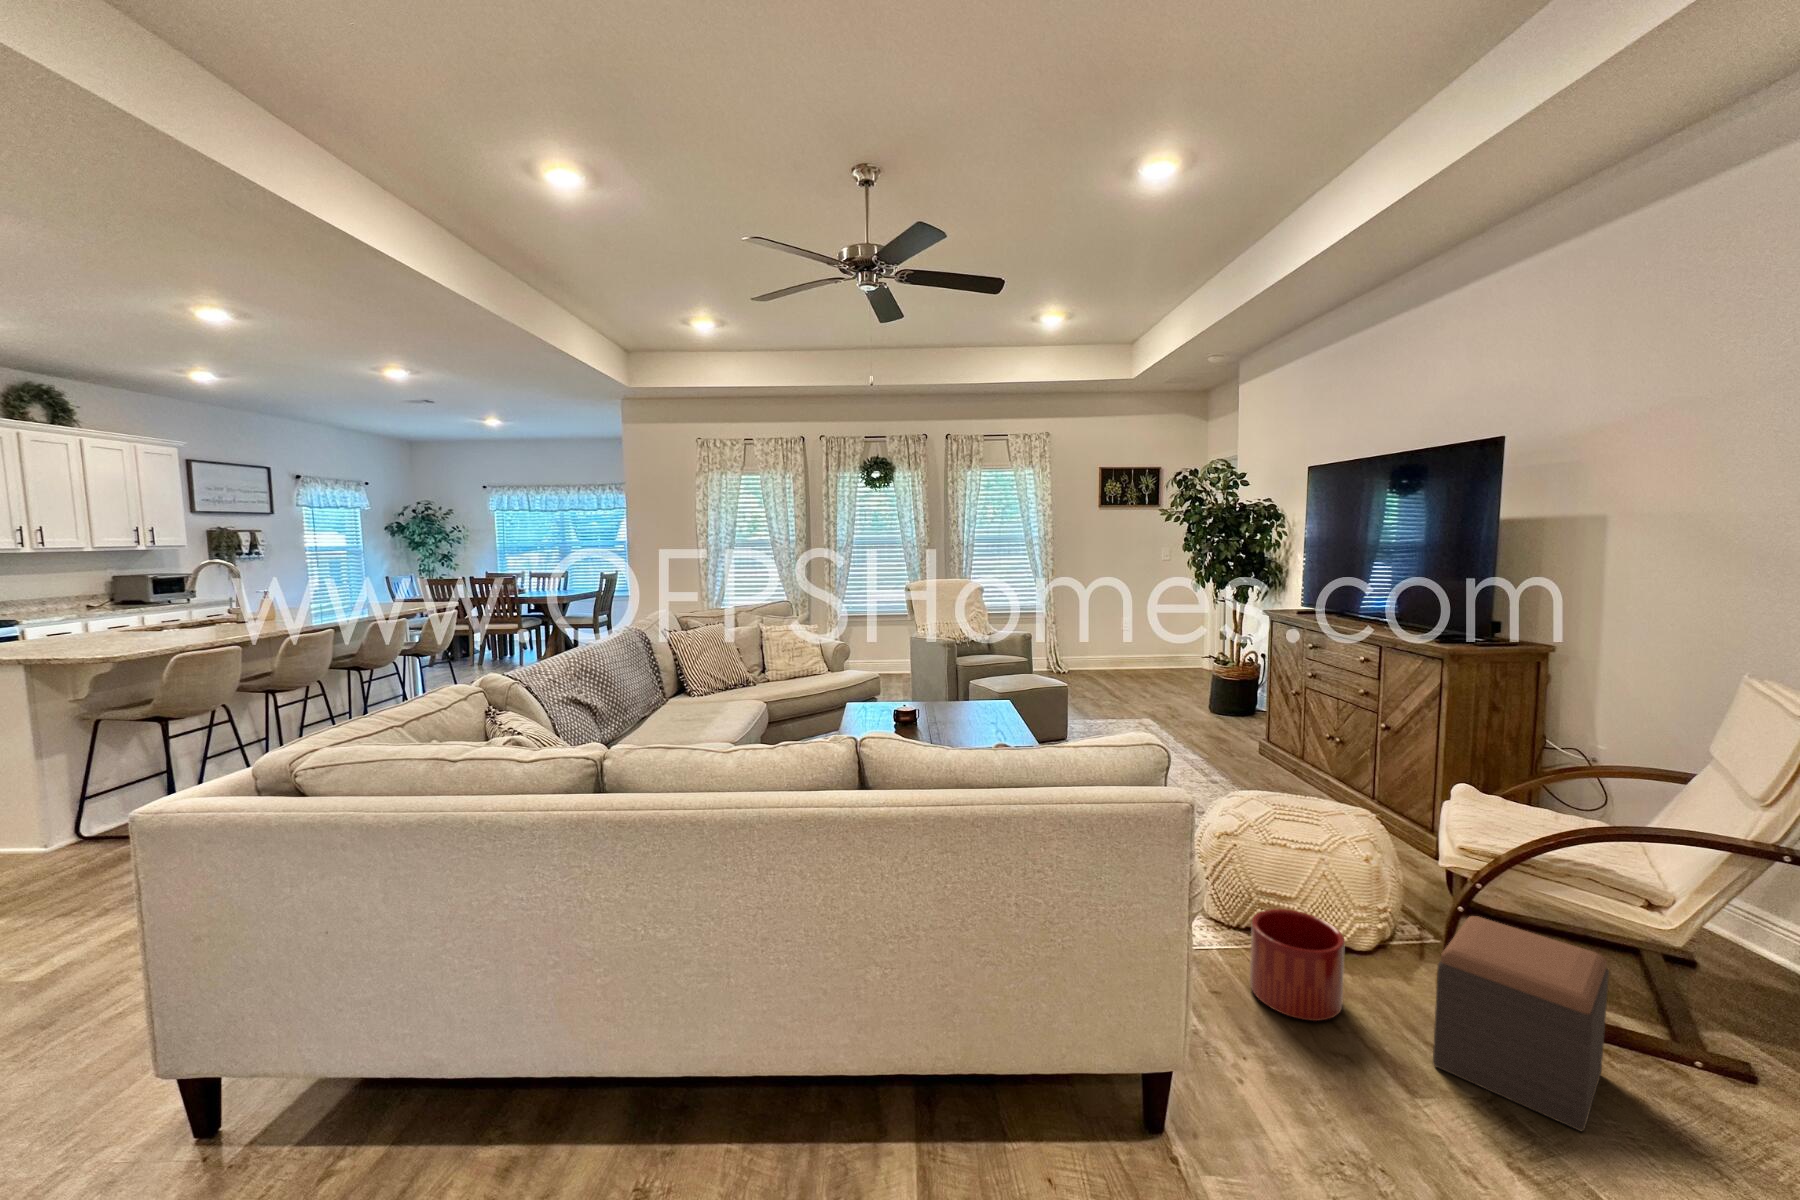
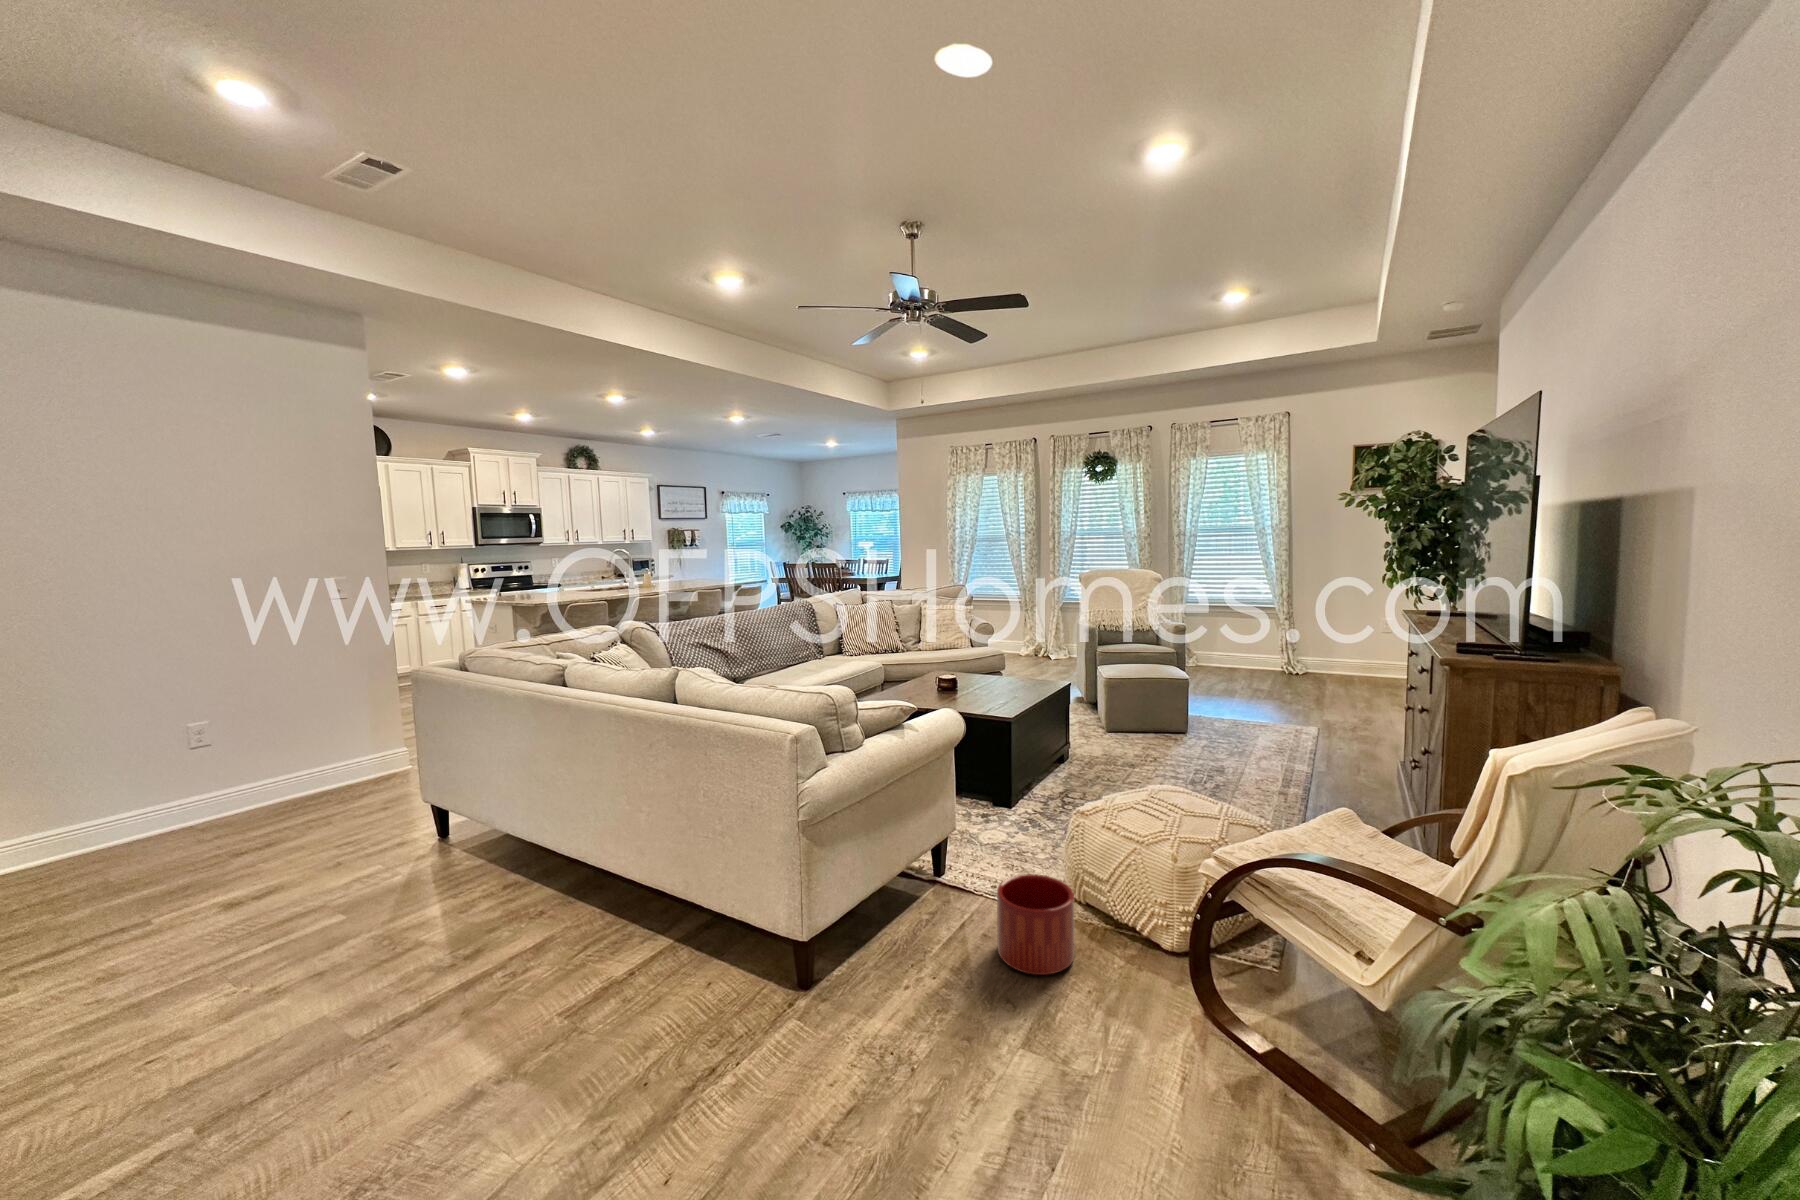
footstool: present [1433,916,1609,1131] -> none [1064,913,1226,1113]

